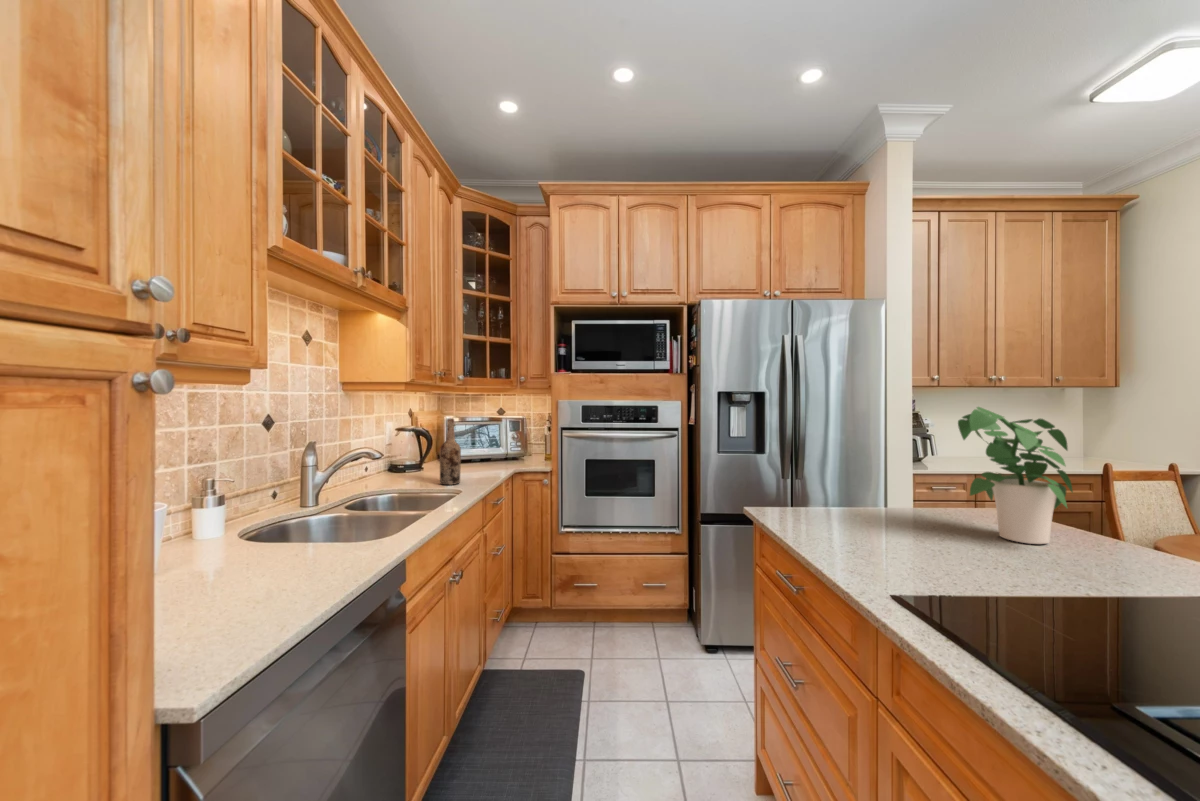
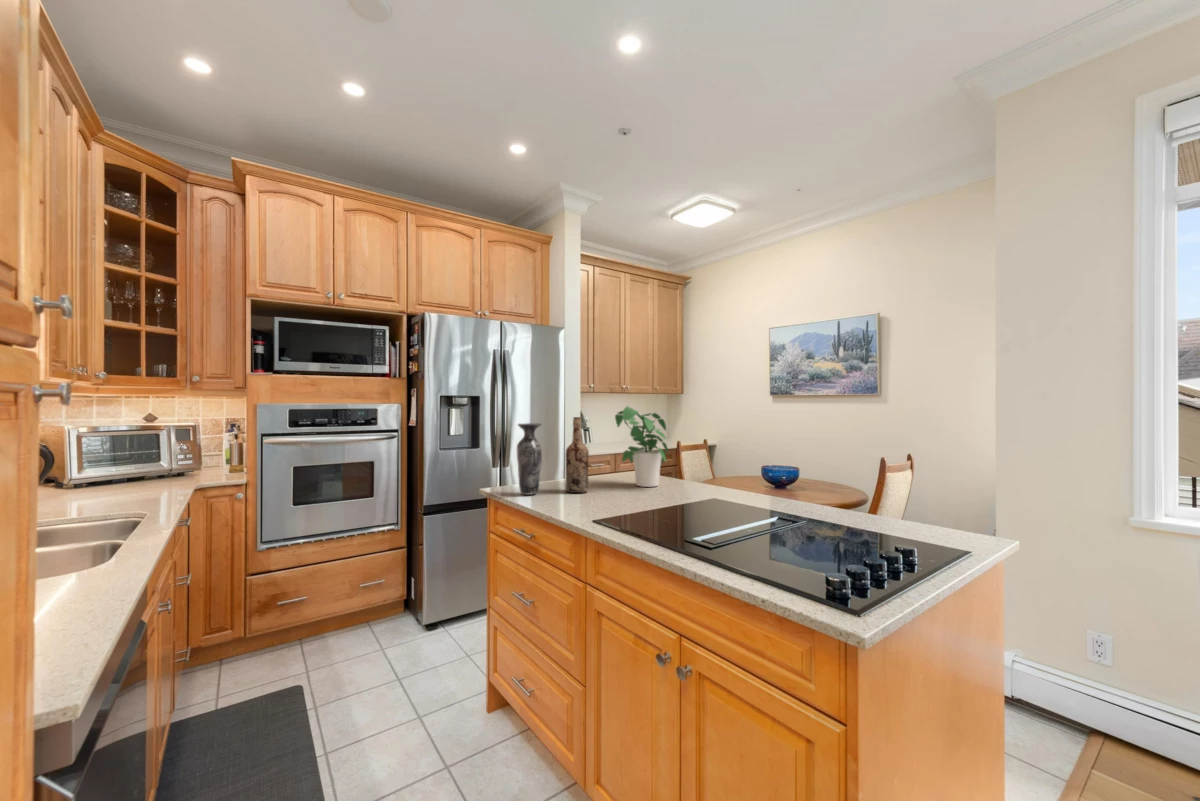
wine bottle: present [440,419,461,485] -> present [566,417,589,493]
vase: none [788,429,825,528] -> present [517,423,542,495]

